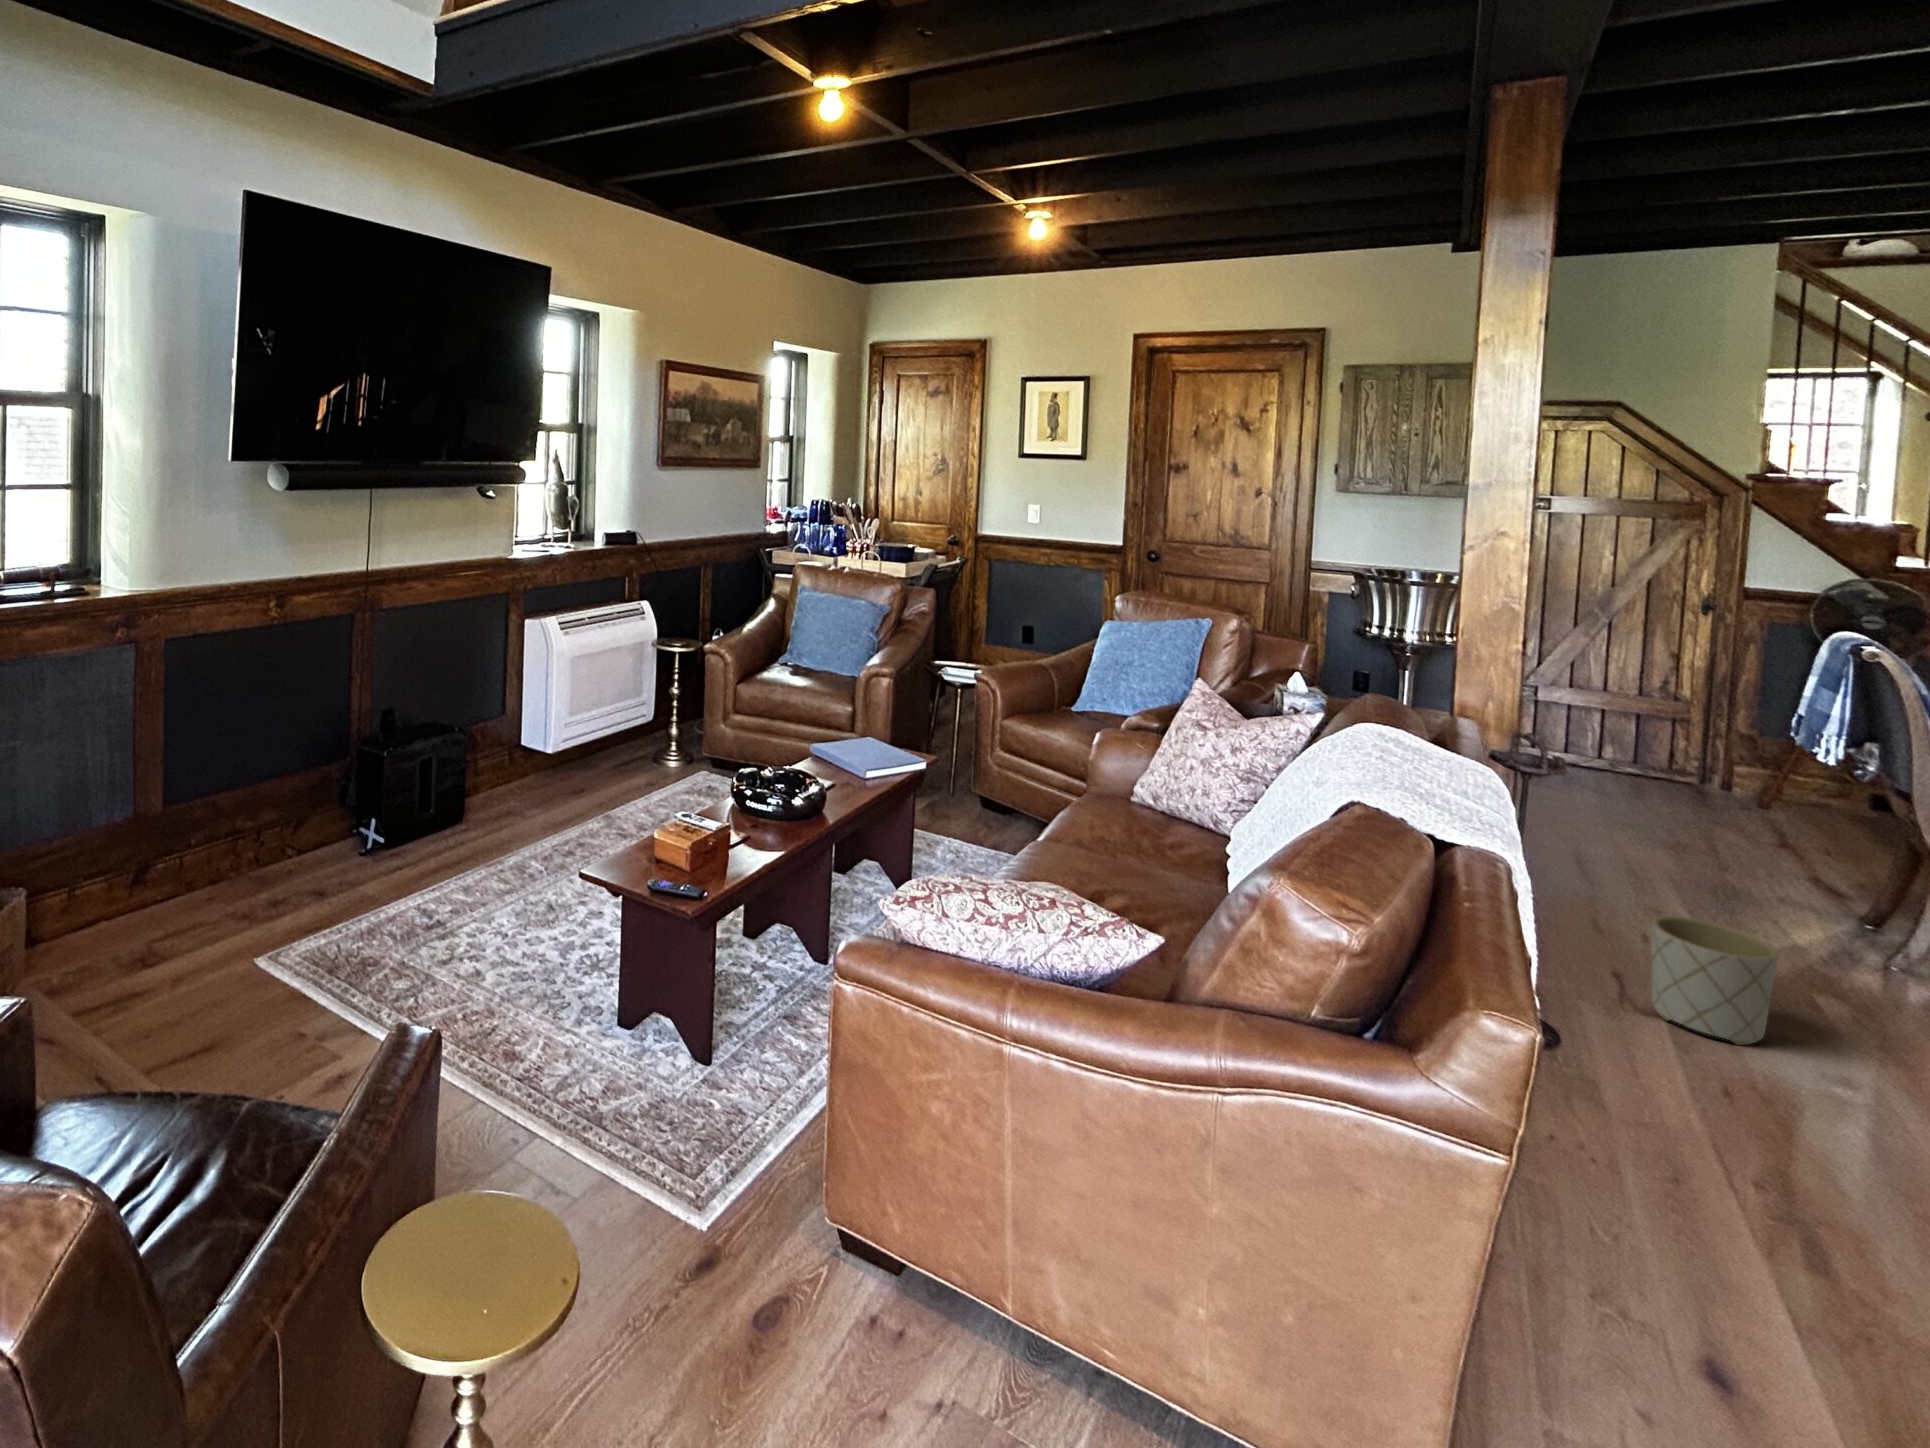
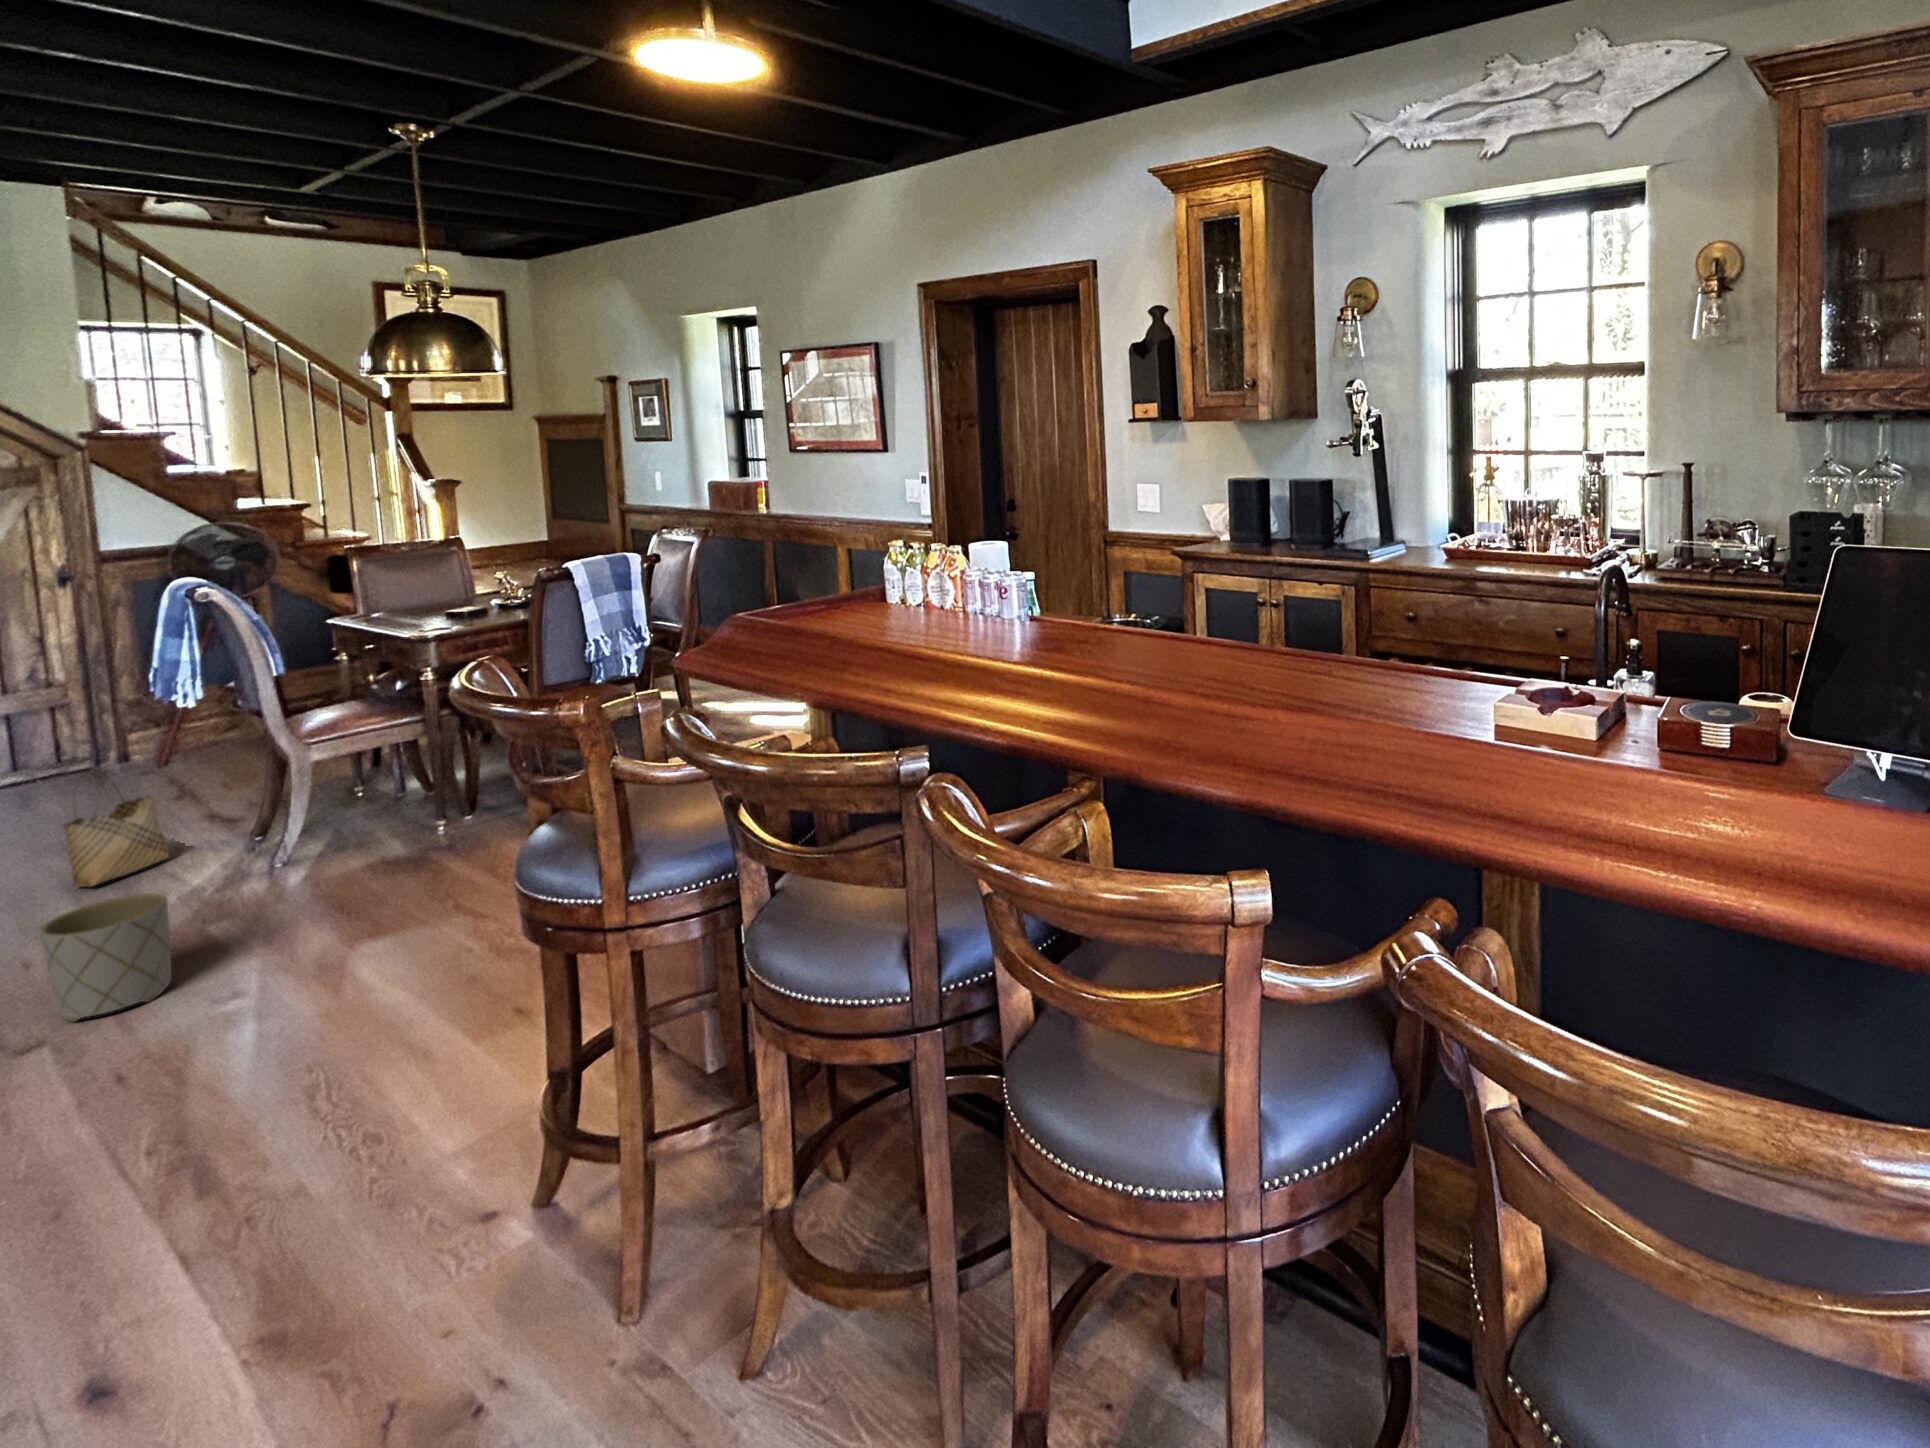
woven basket: none [1673,792,1769,906] -> present [63,772,169,887]

